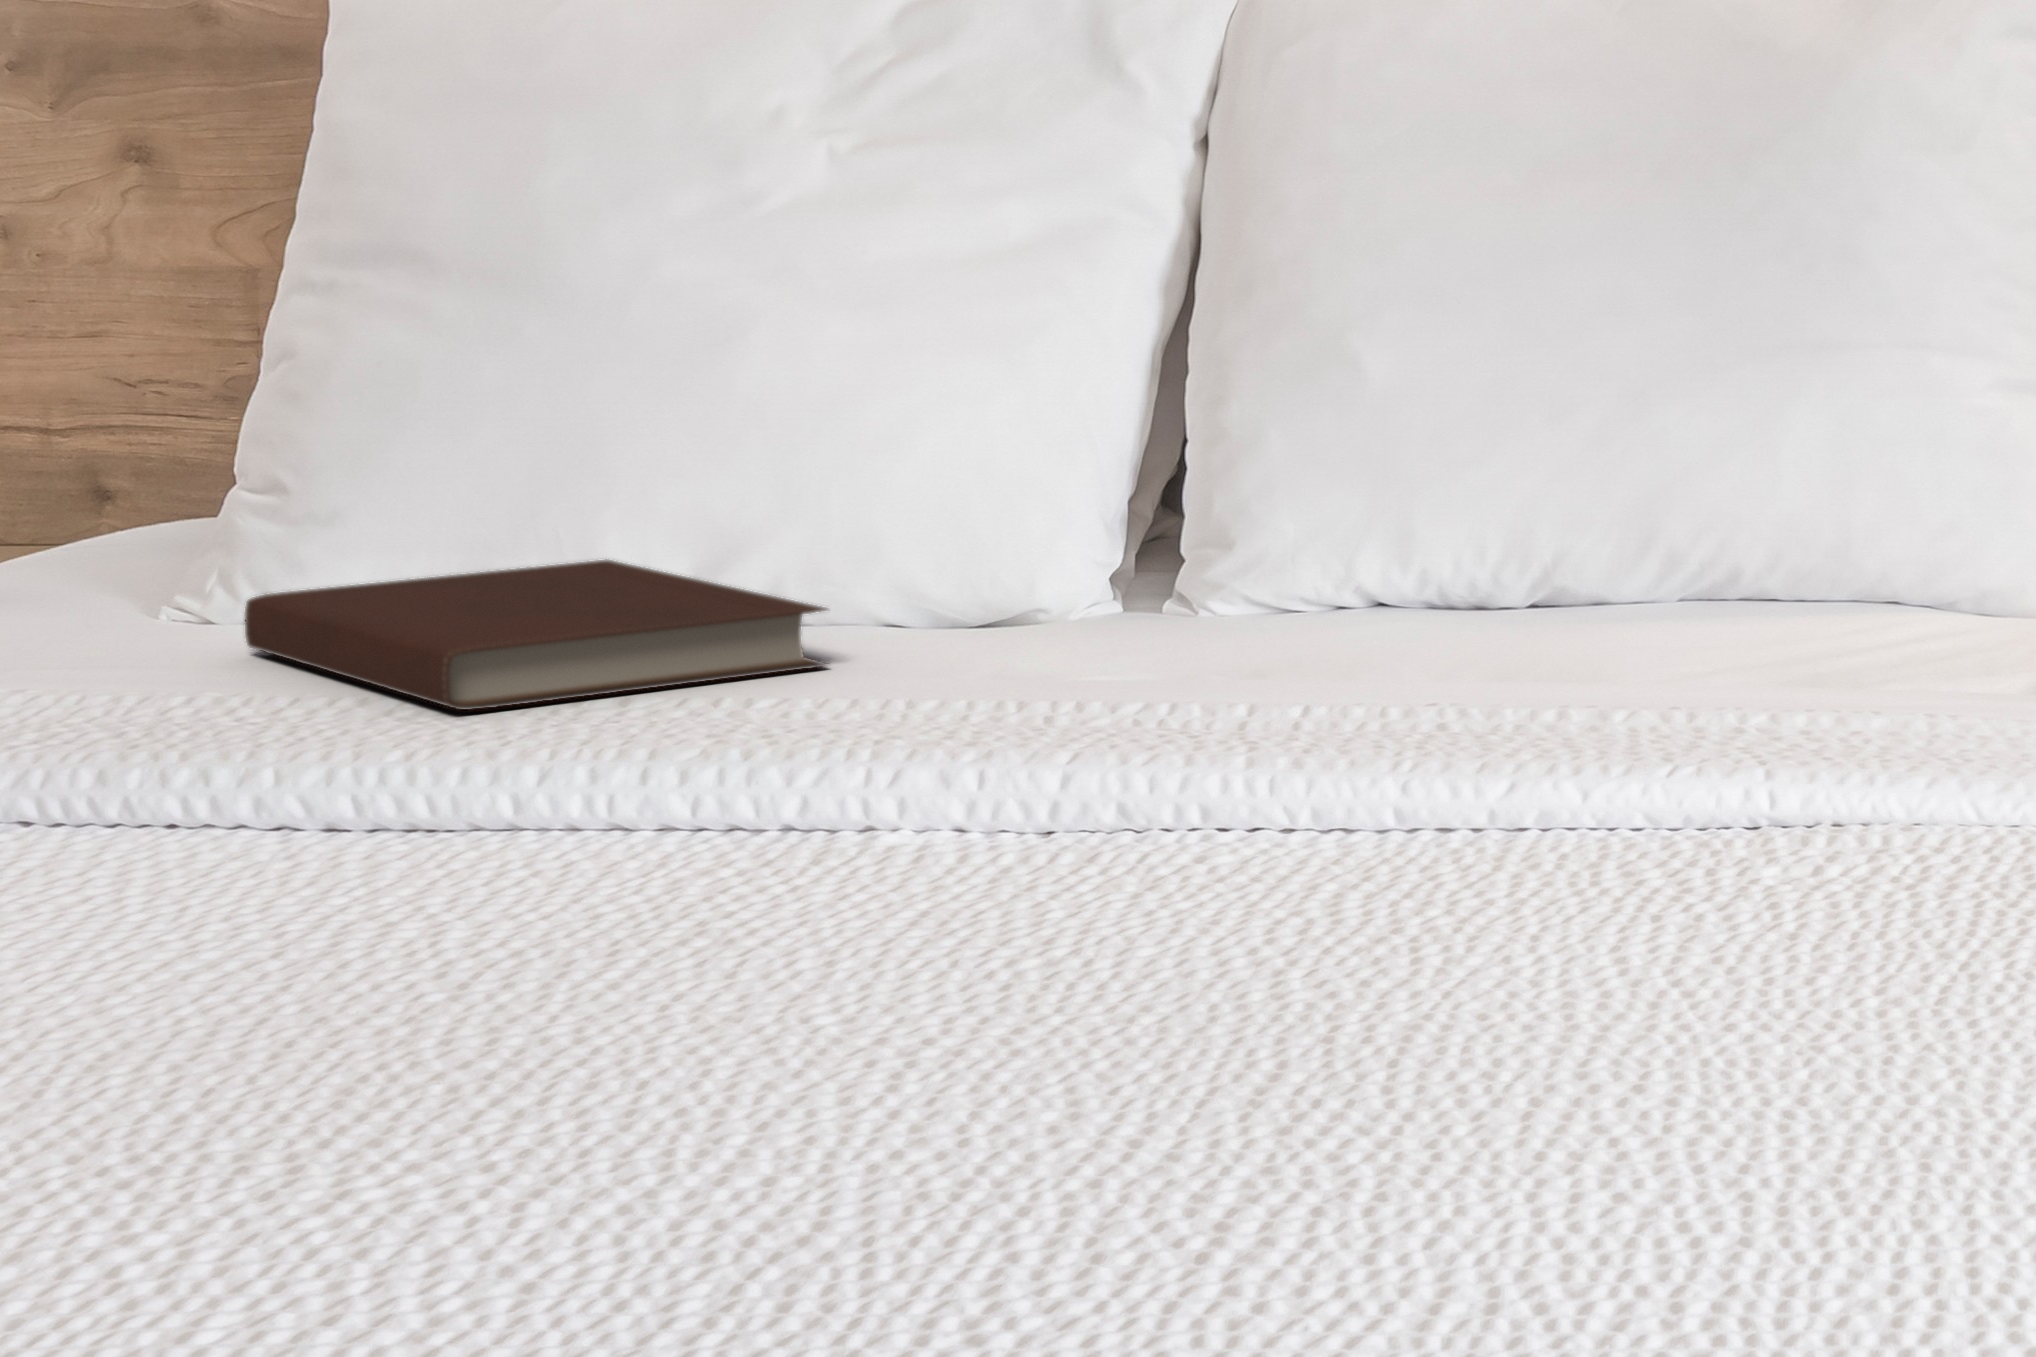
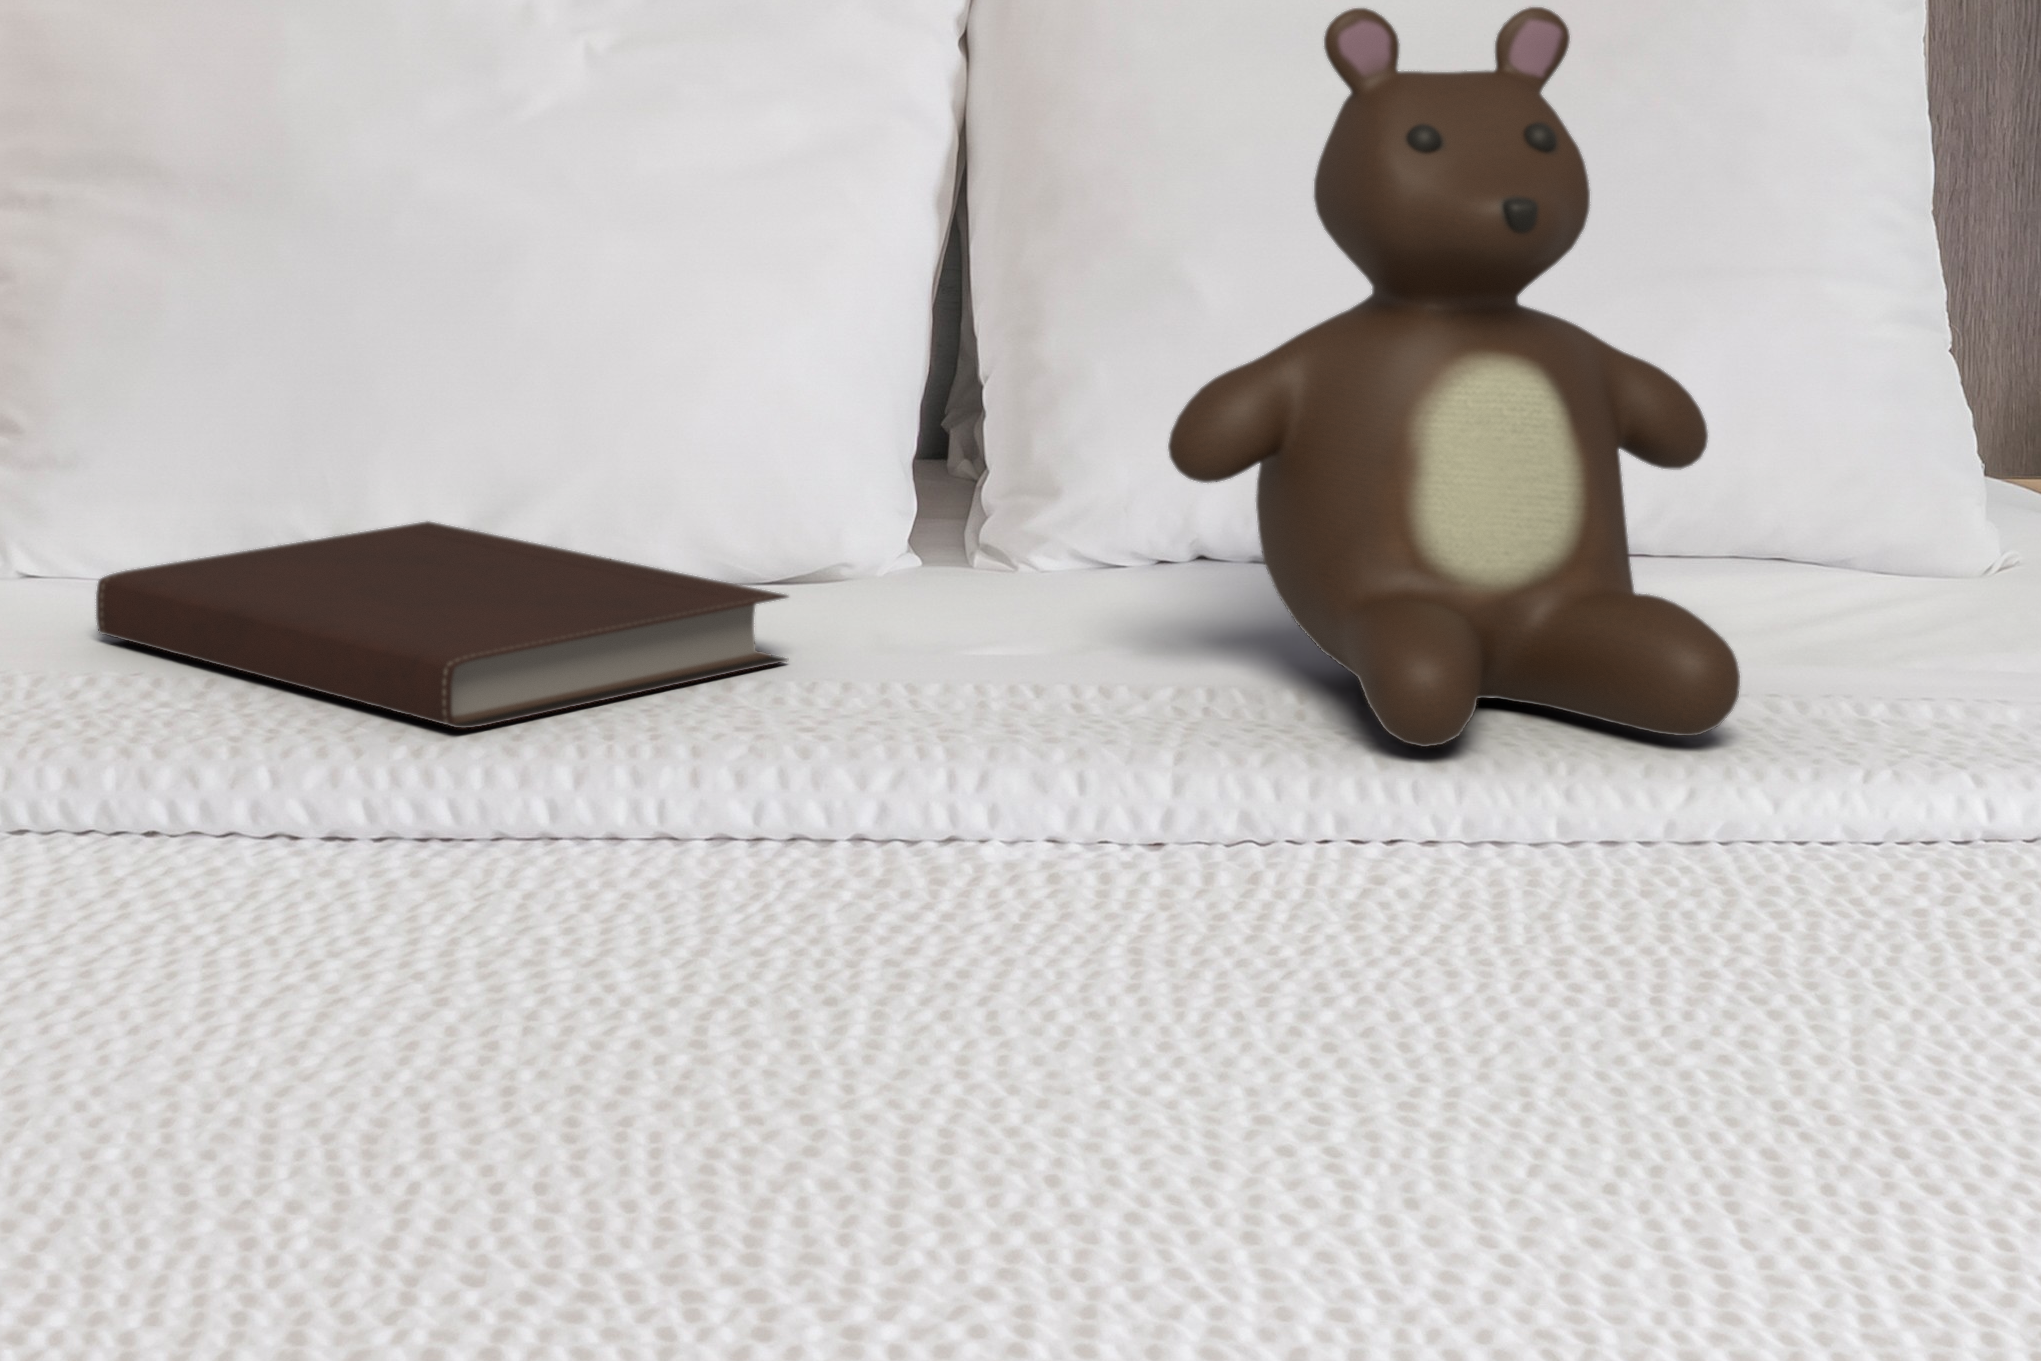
teddy bear: none [1118,91,1612,719] -> present [1168,7,1740,747]

